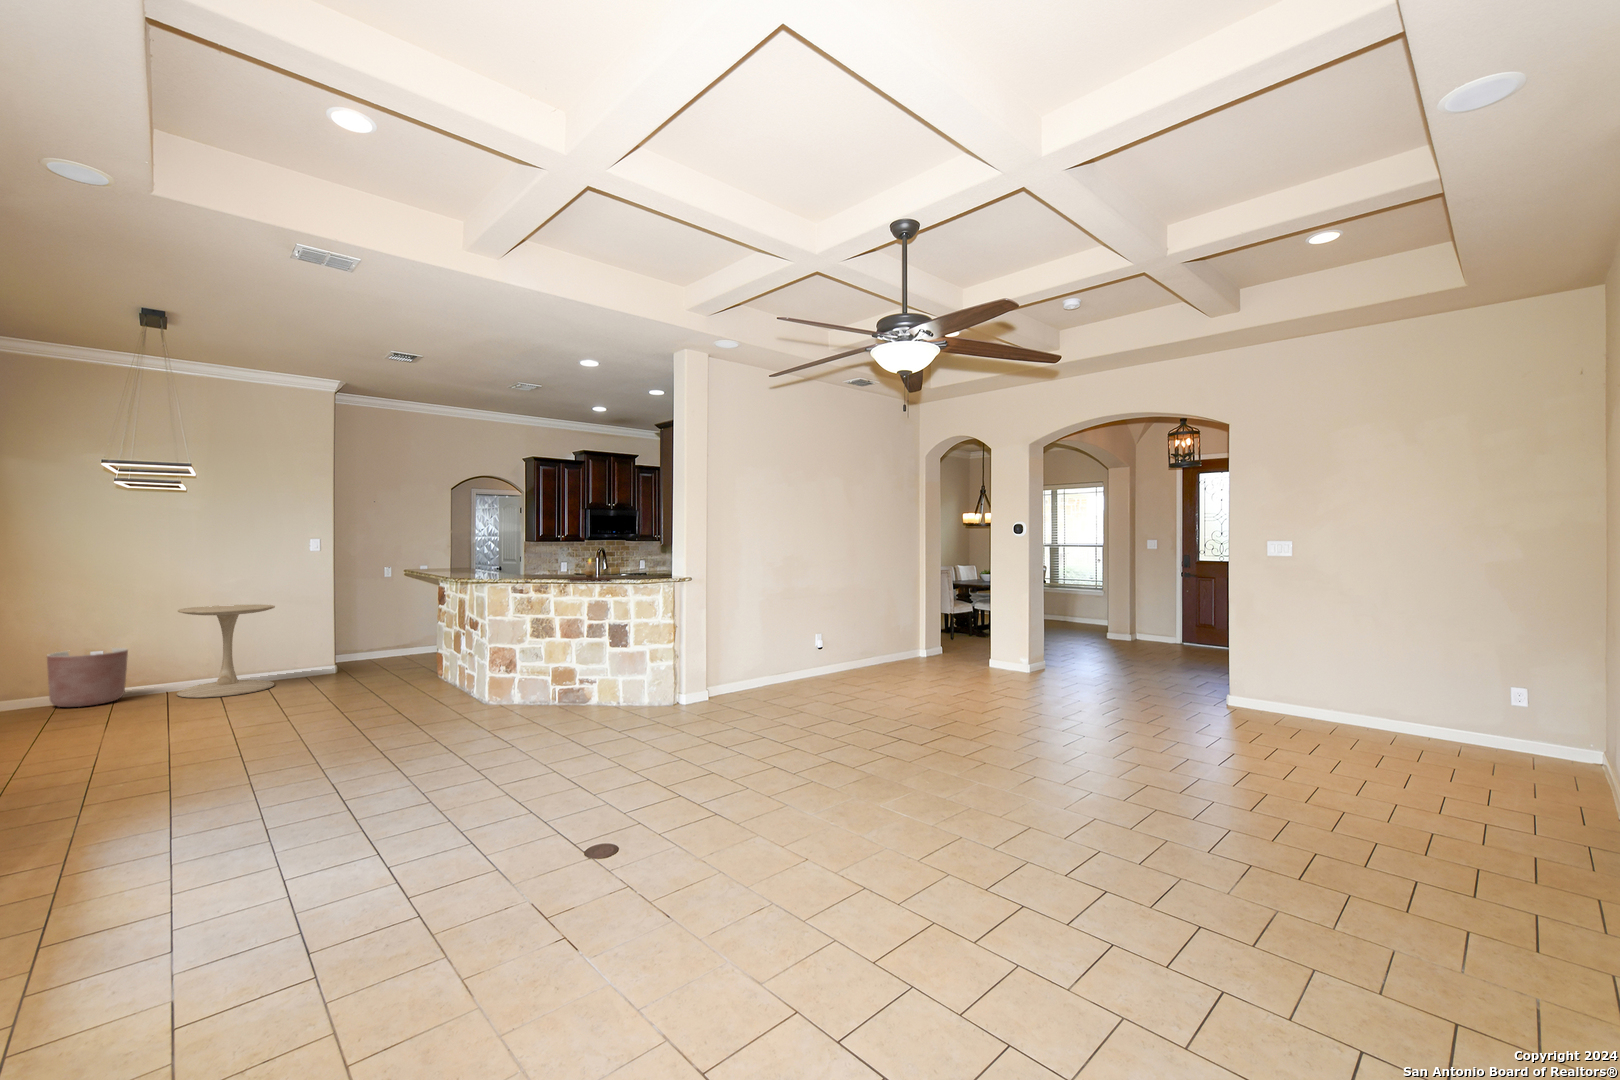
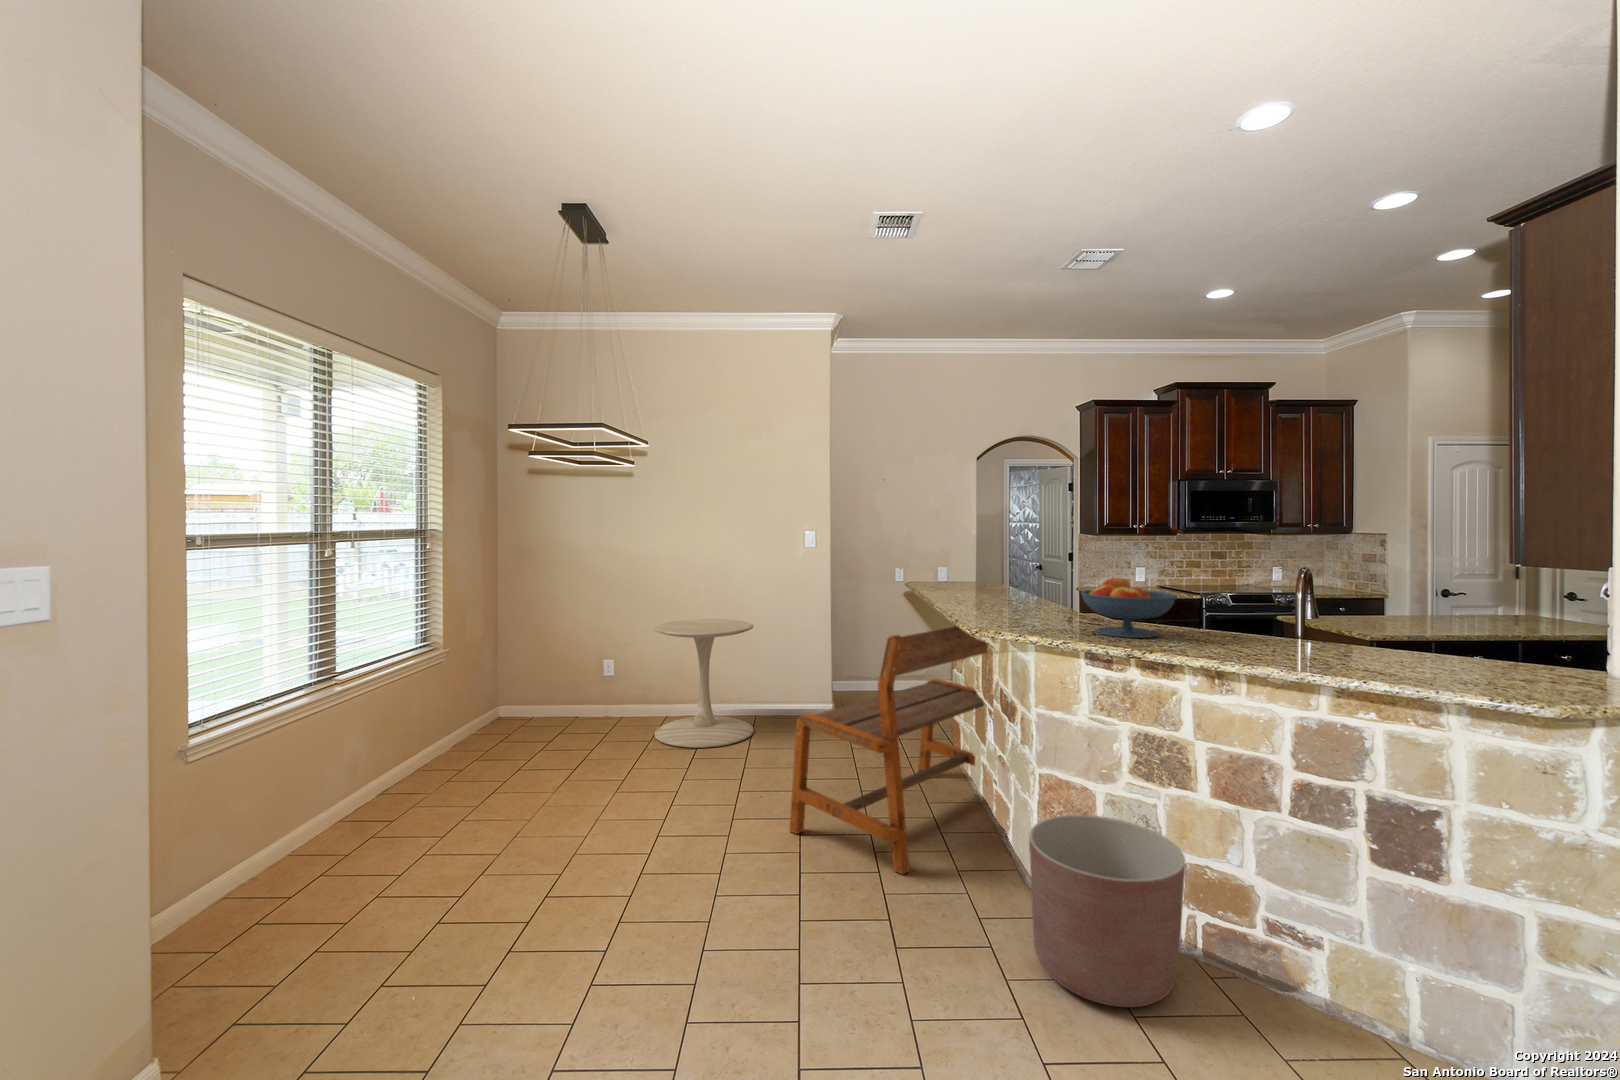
fruit bowl: none [511,555,553,580] -> present [1081,578,1176,638]
candle: present [569,559,611,582] -> none [1218,596,1367,667]
bench: none [337,581,481,711] -> present [790,626,988,874]
planter: present [47,648,128,707] -> present [1029,815,1185,1007]

